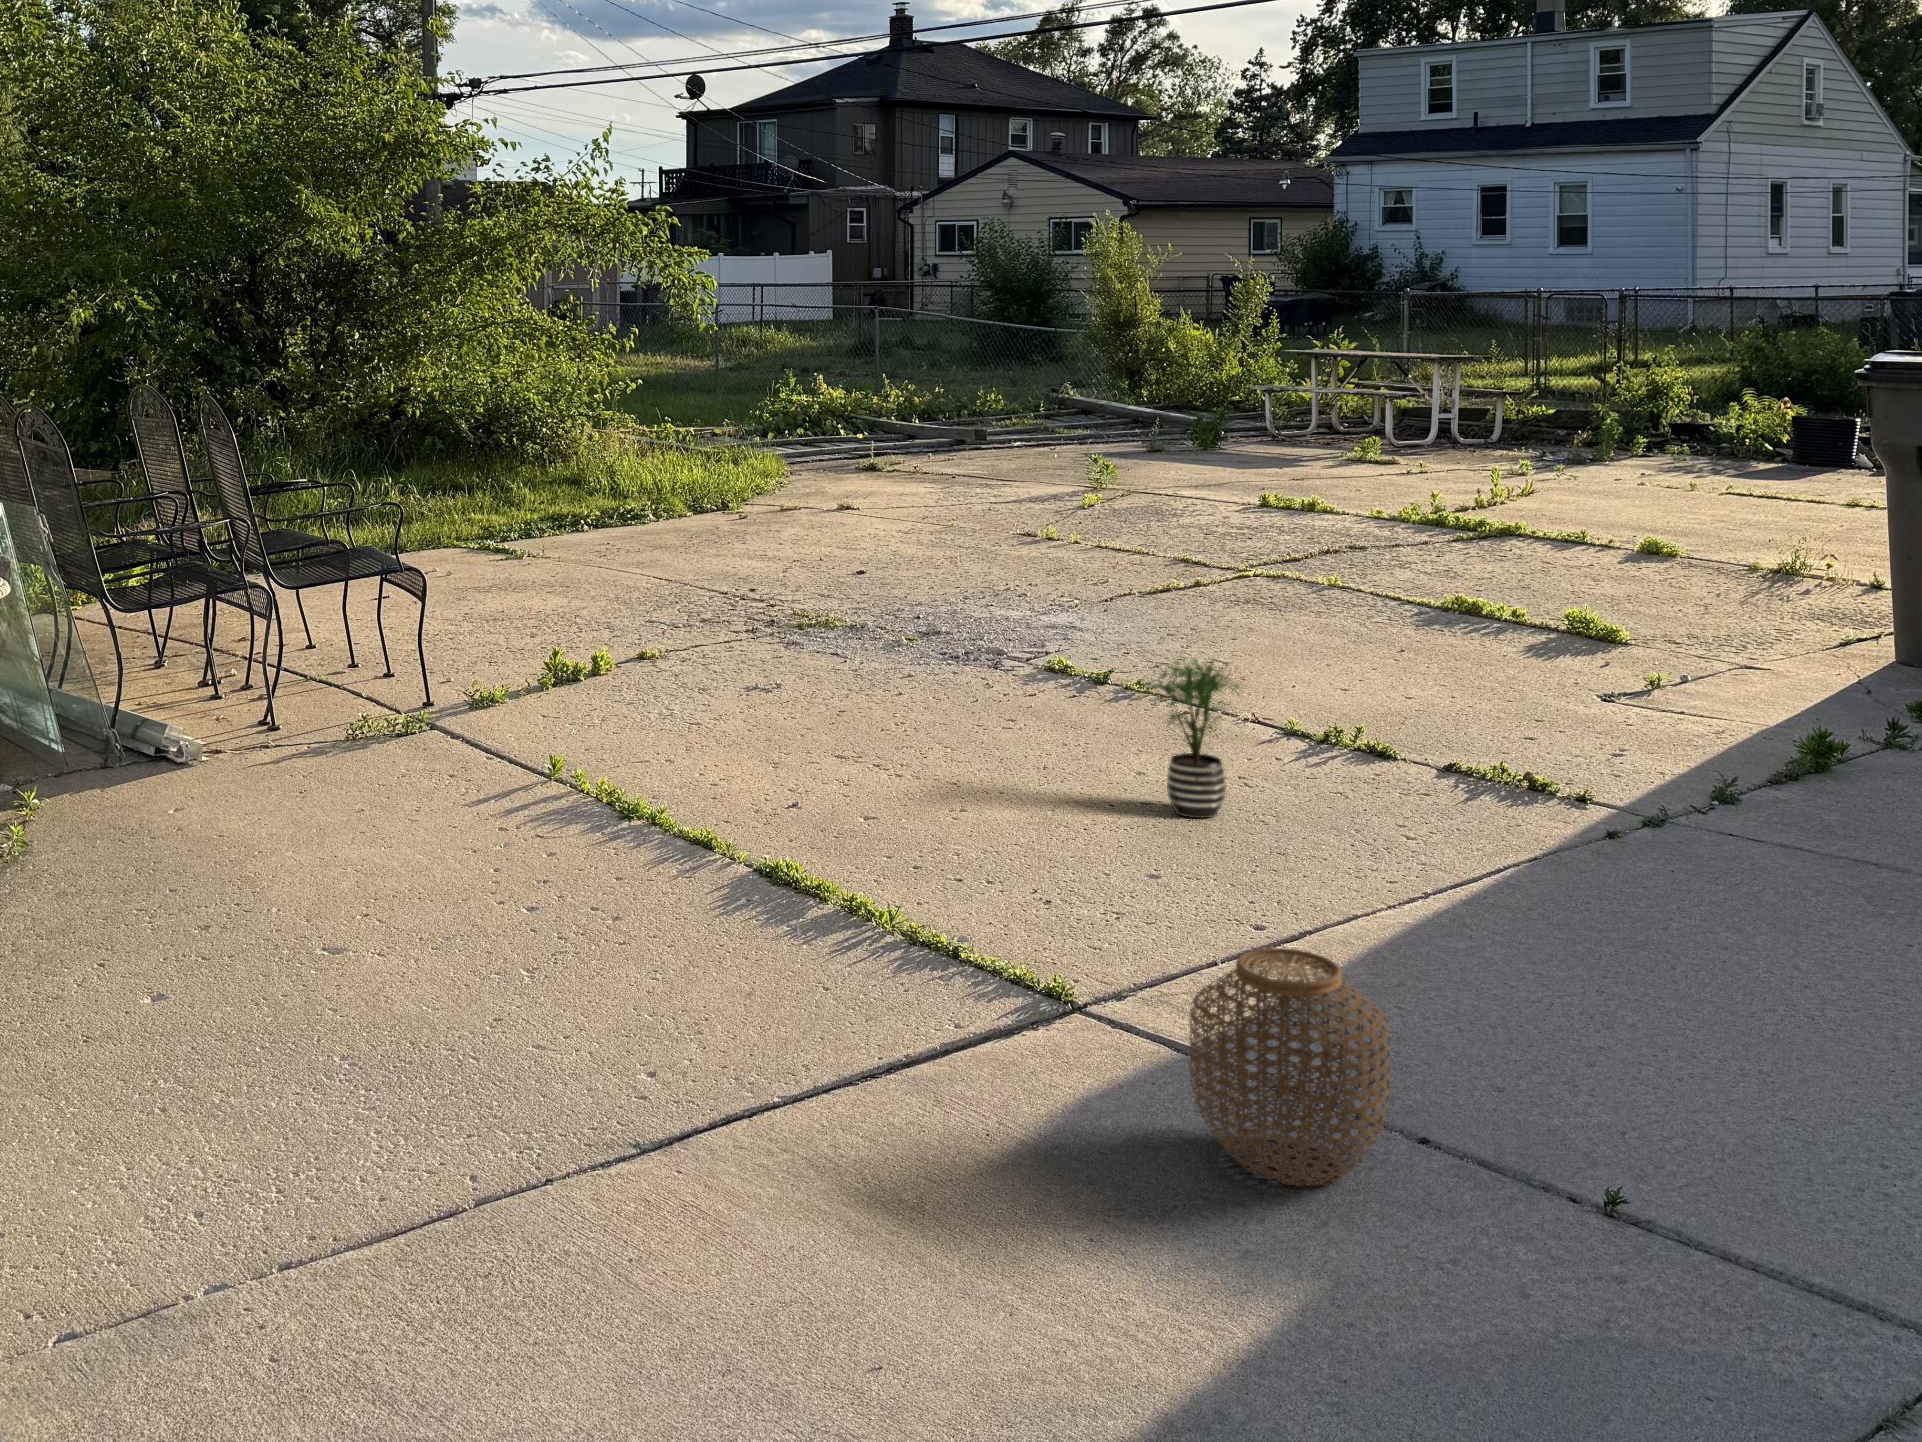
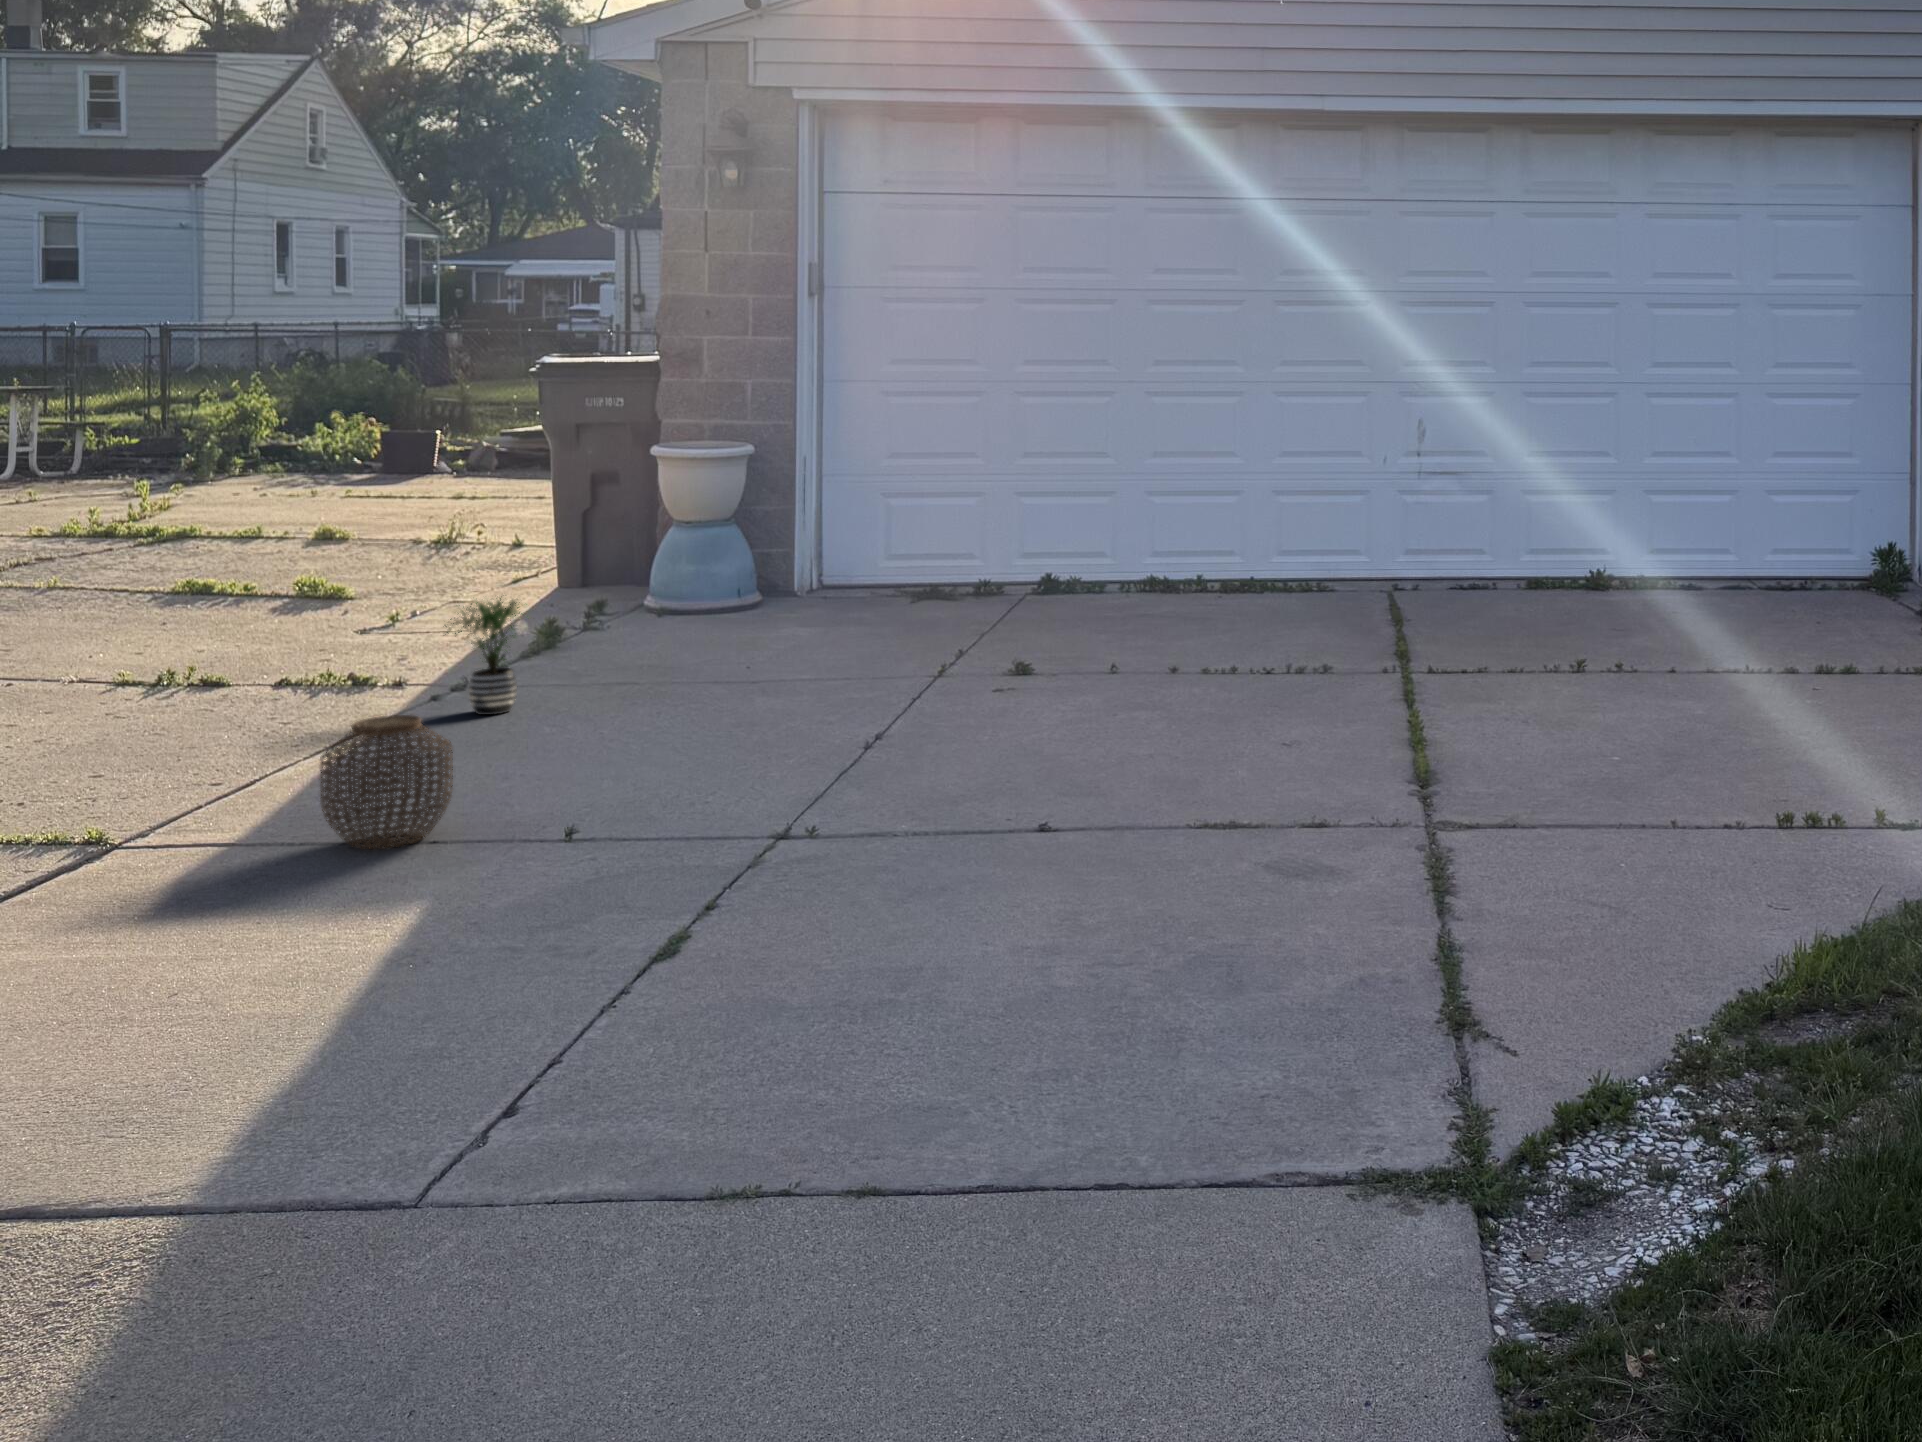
potted plant: present [1138,659,1244,818] -> present [444,596,528,715]

